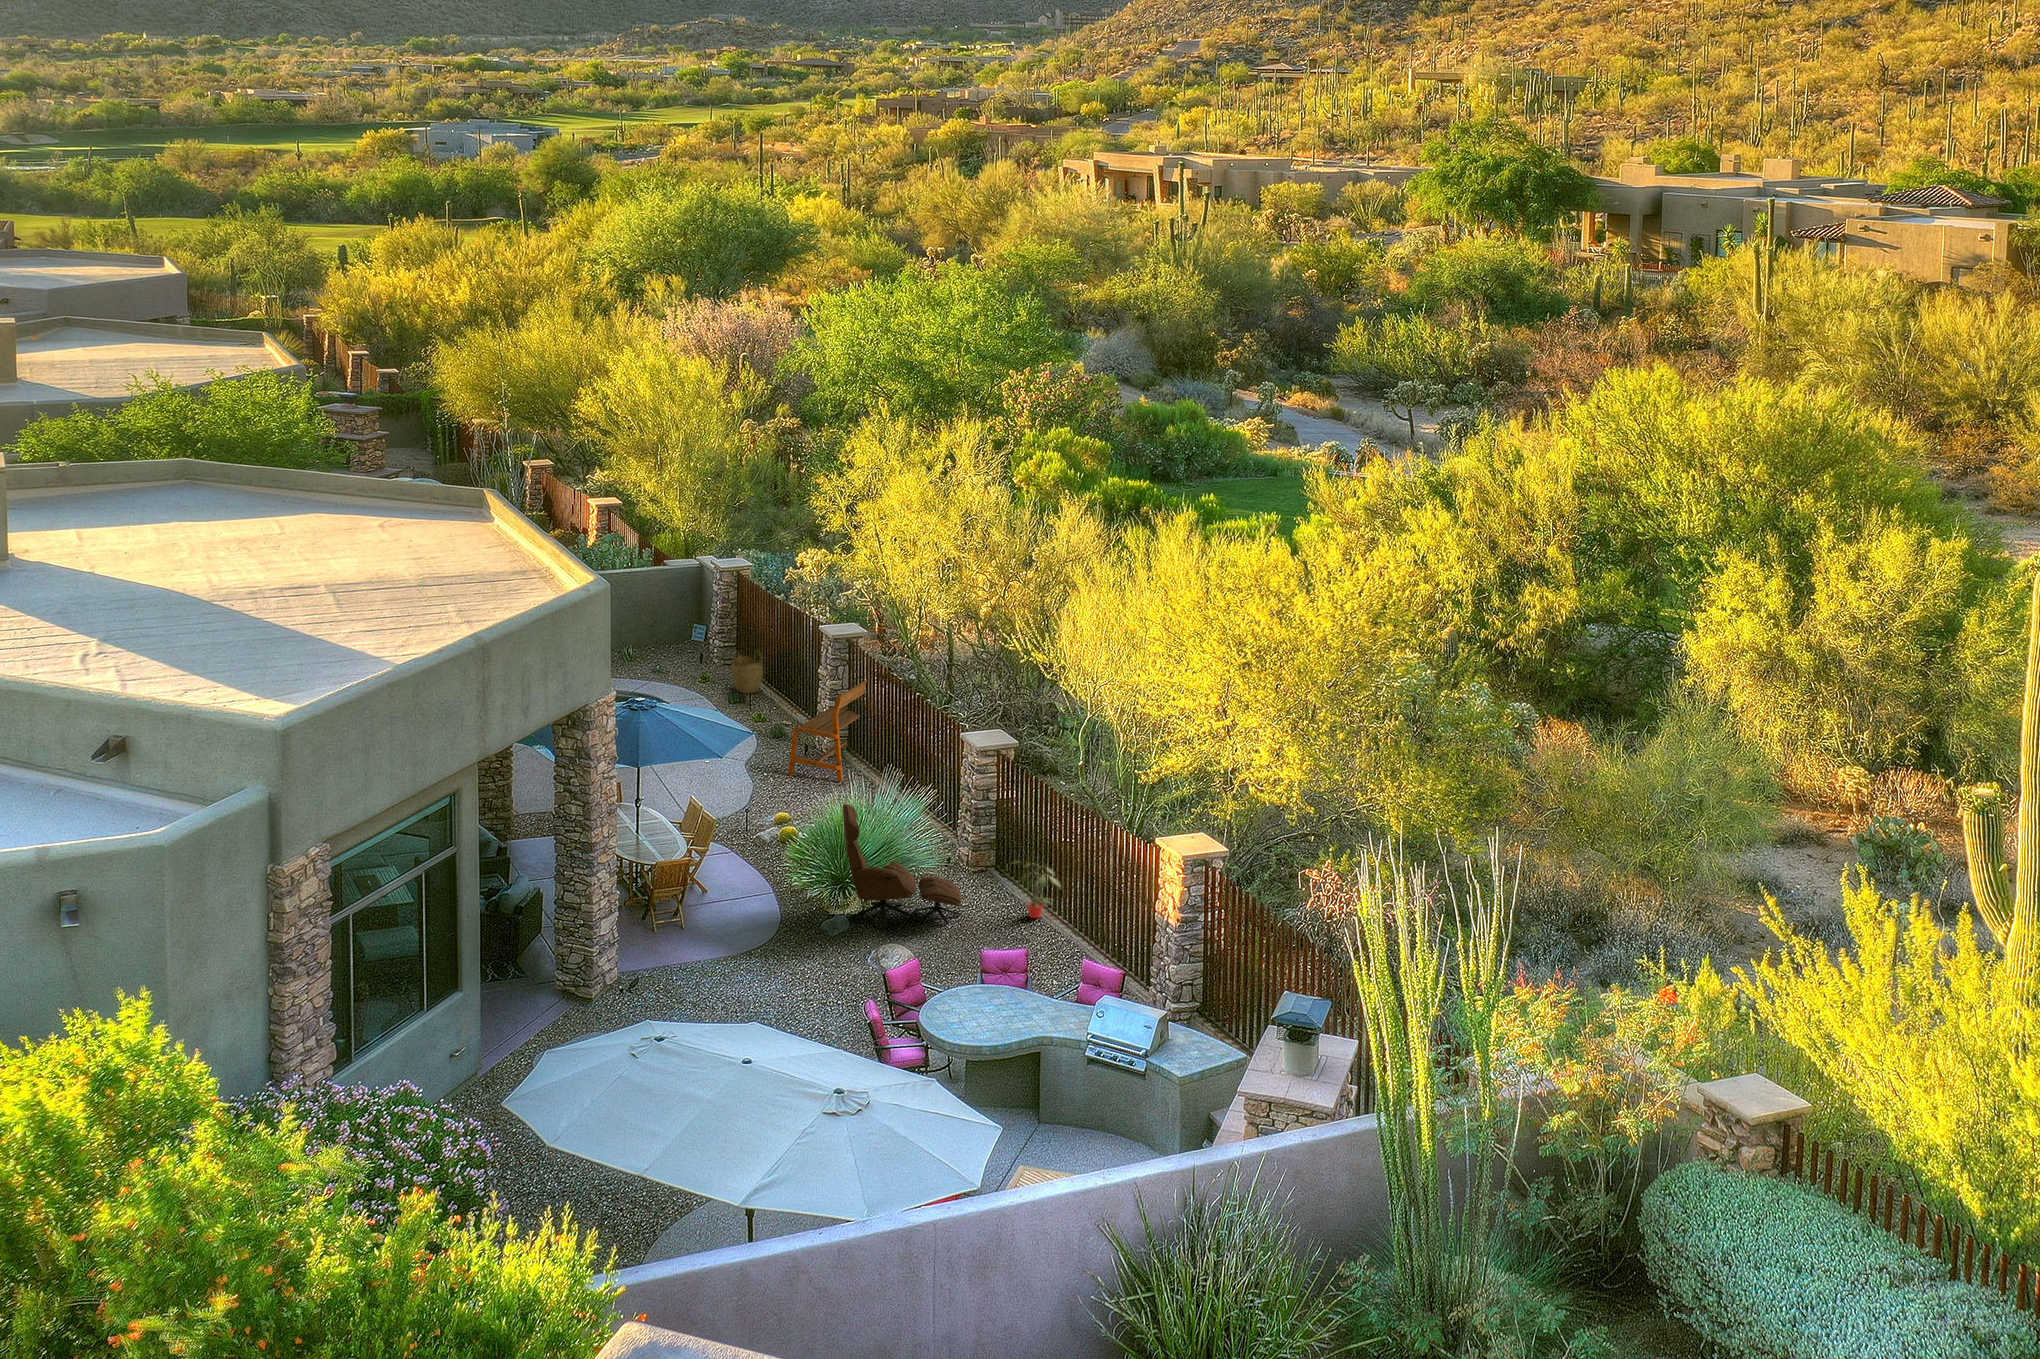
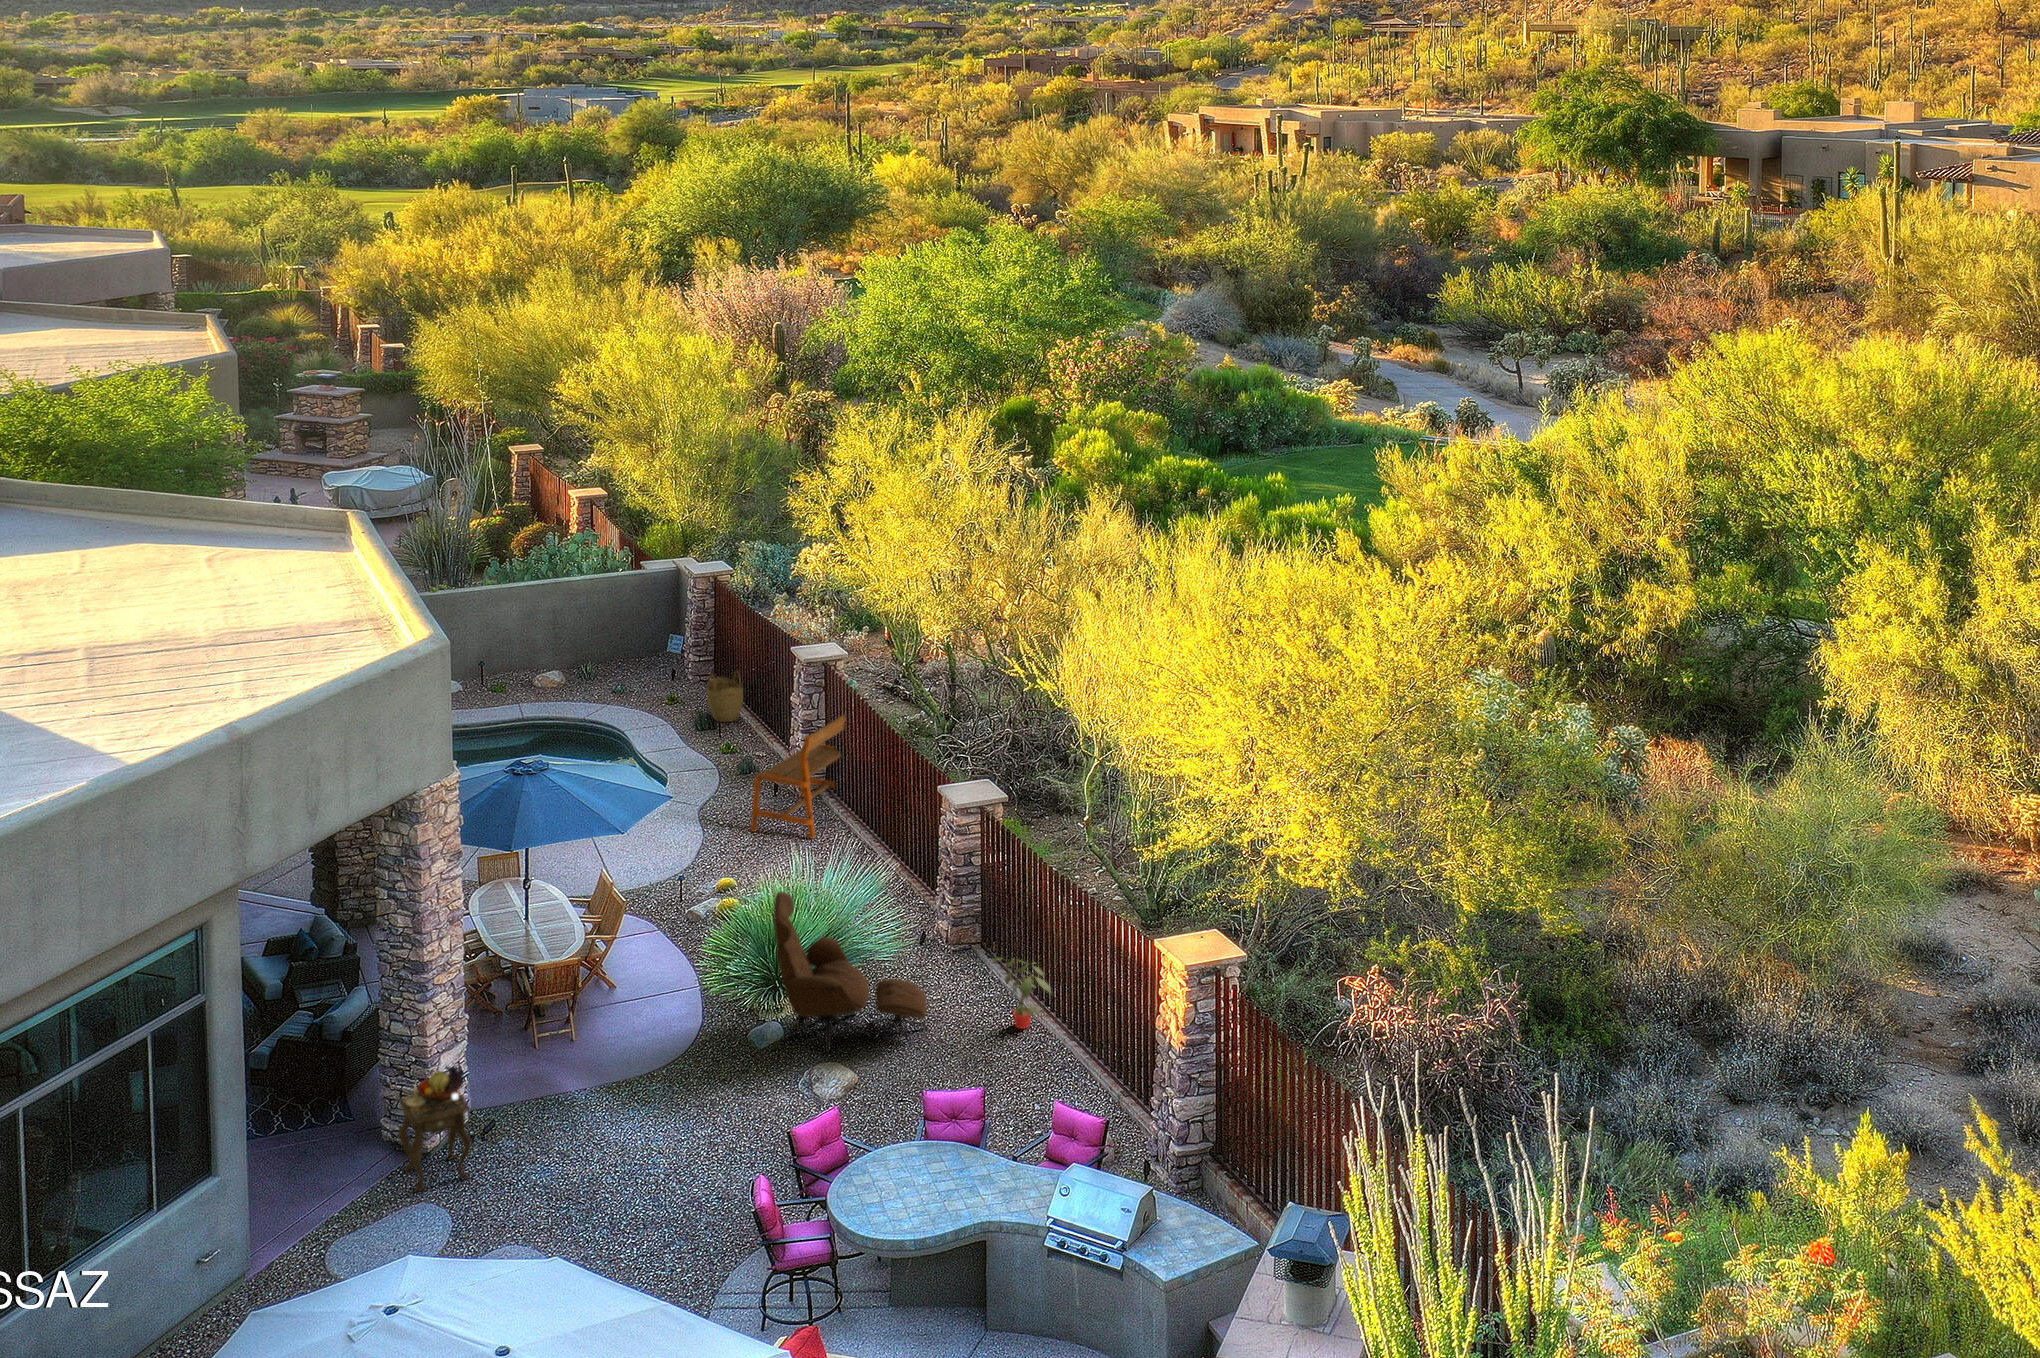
side table: none [575,913,633,1009] -> present [398,1067,472,1192]

